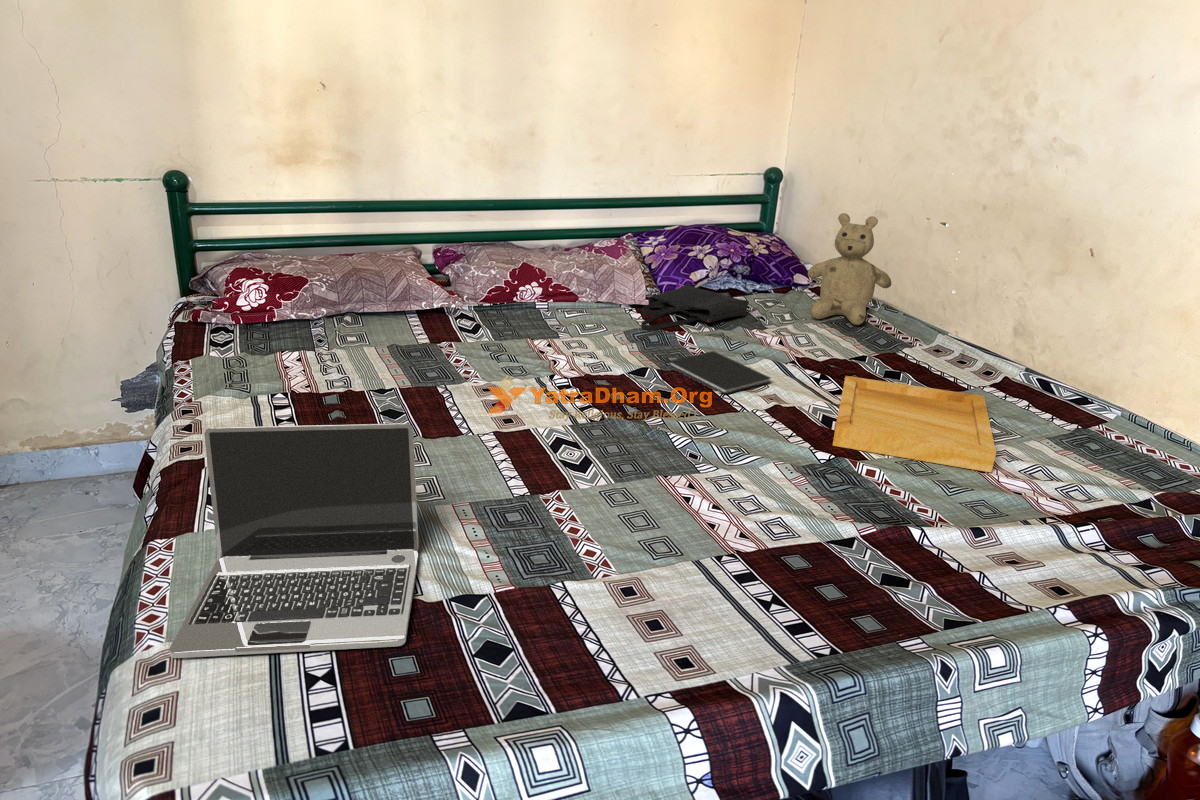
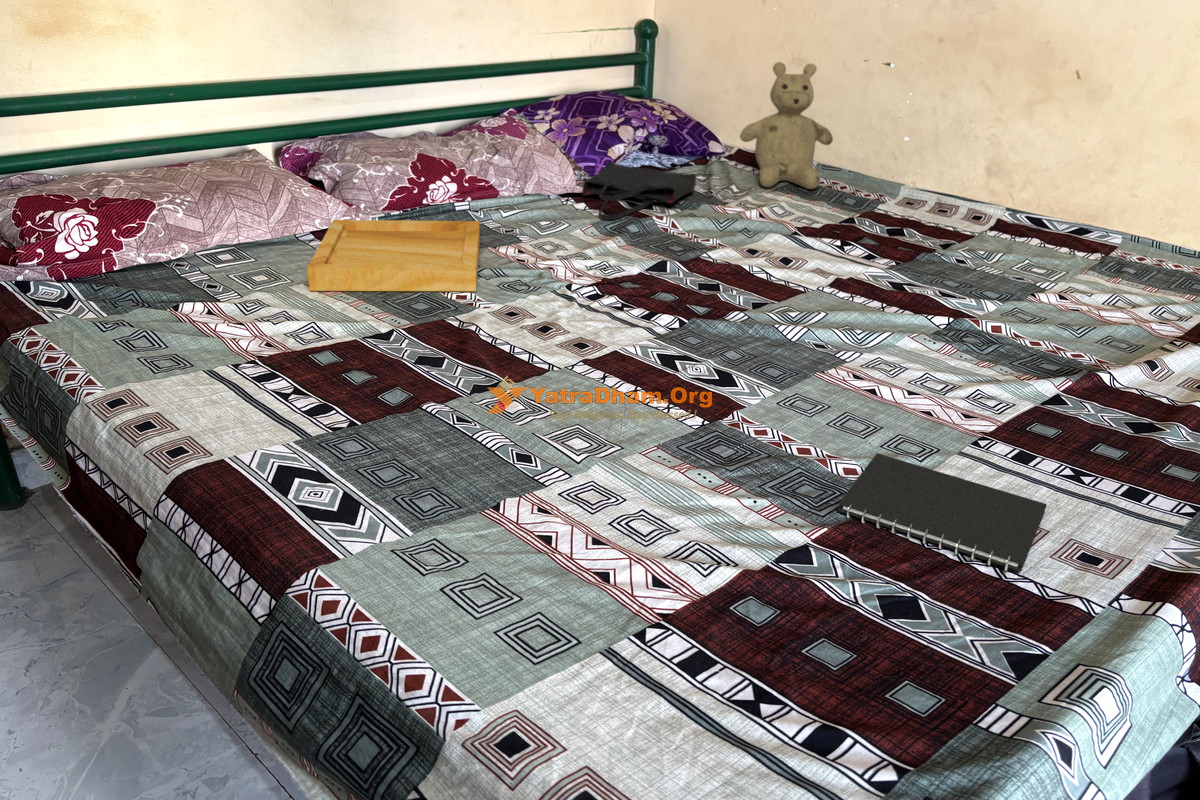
notebook: present [669,351,771,394] -> present [838,453,1047,572]
tray: present [833,376,996,472] -> present [307,220,480,291]
laptop: present [169,423,419,658] -> none [433,341,800,712]

